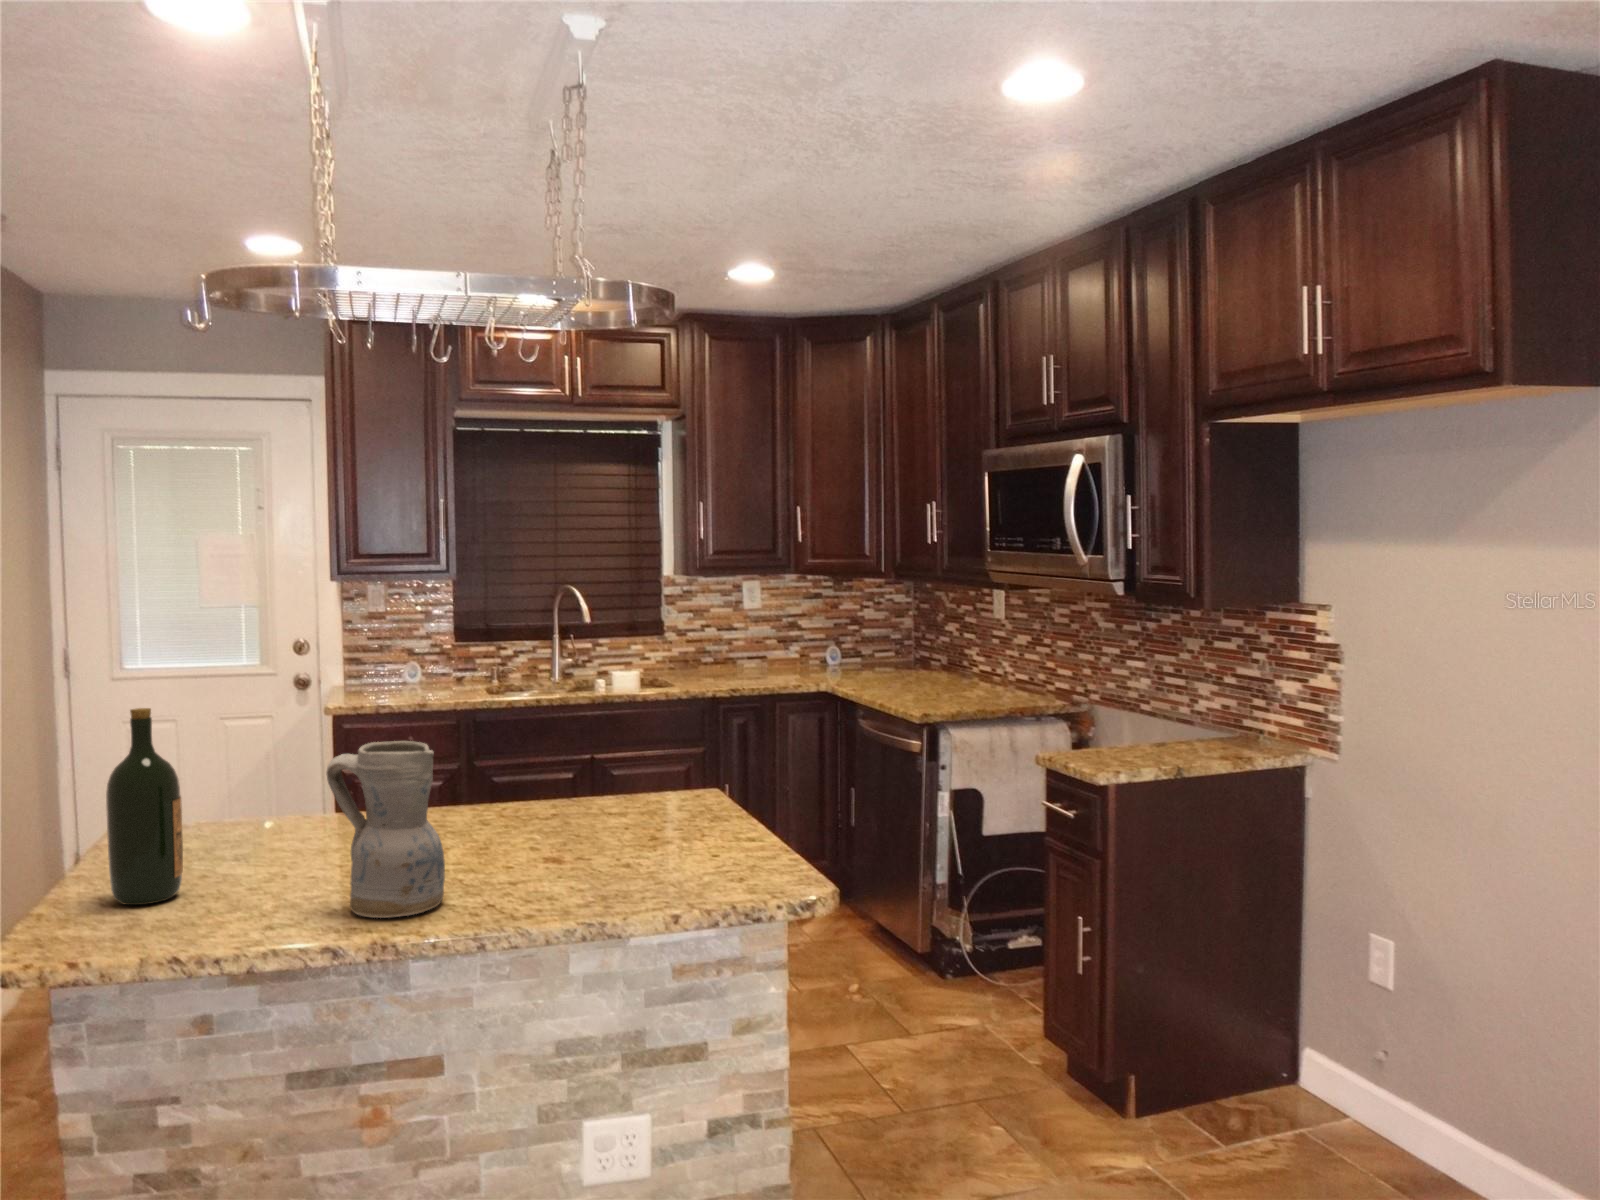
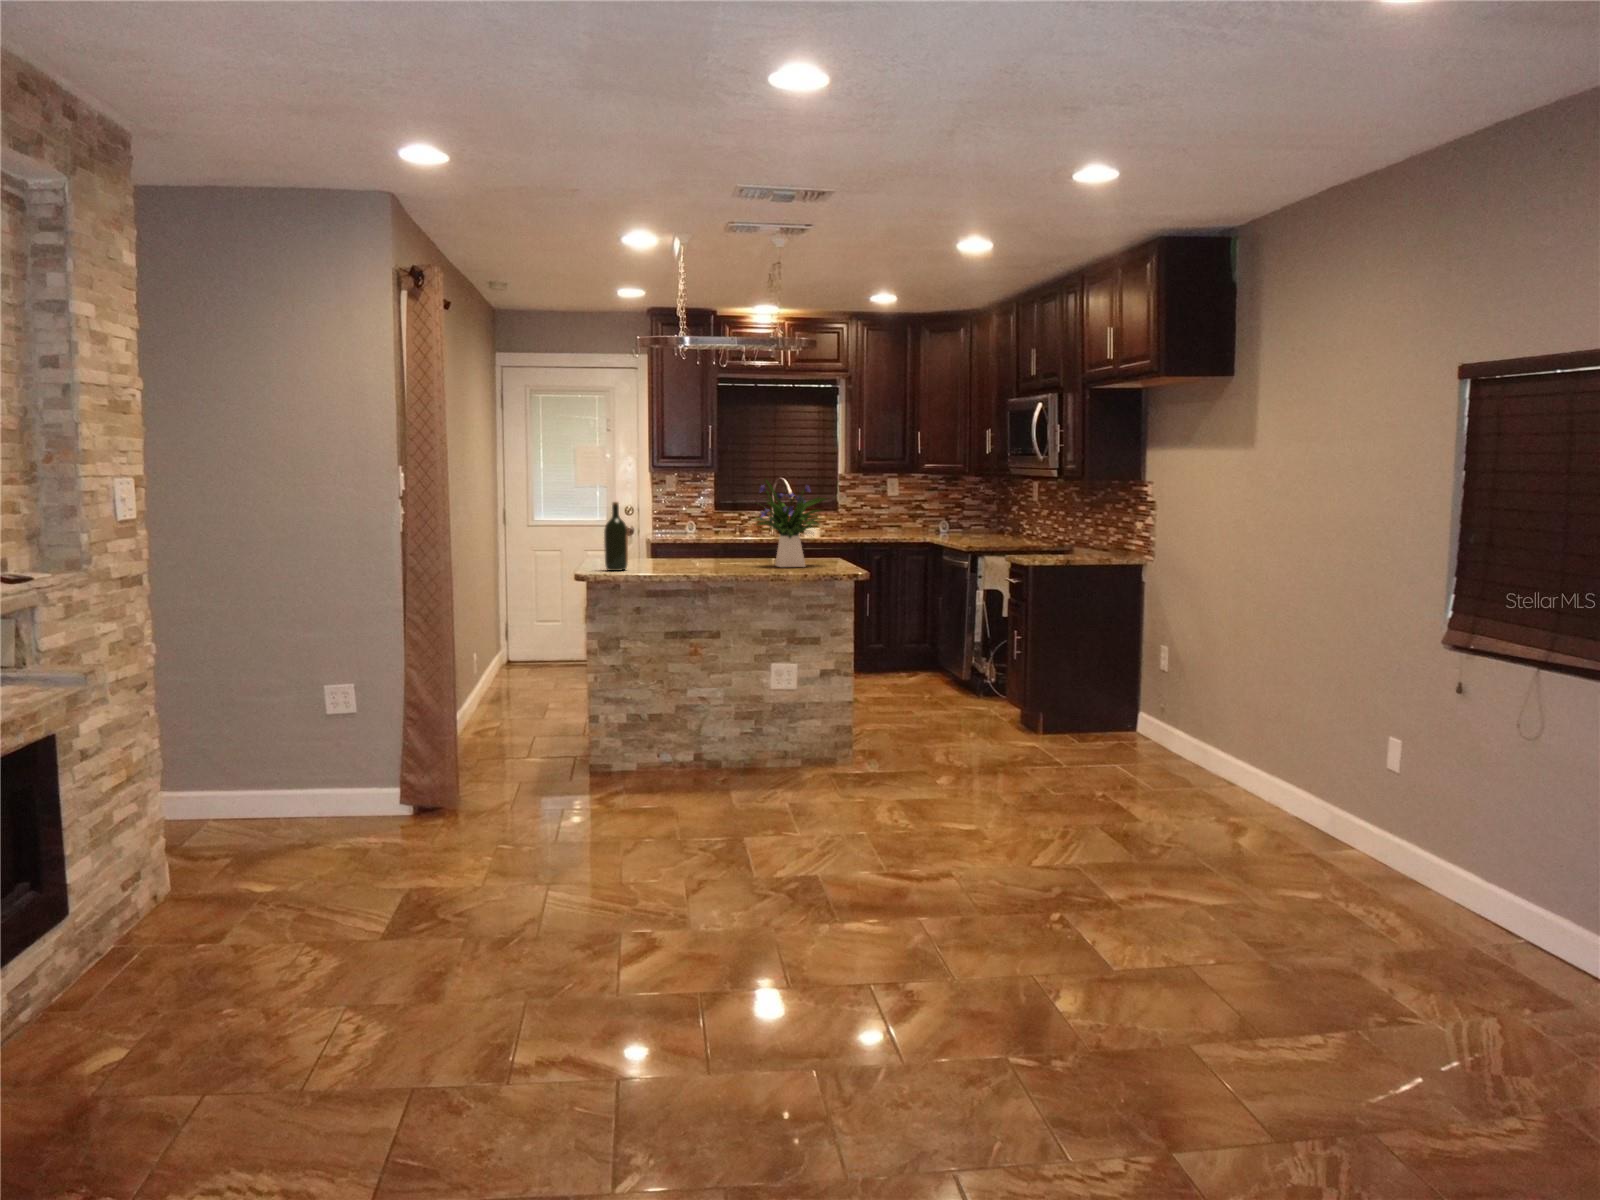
flower arrangement: none [515,628,718,849] -> present [757,479,827,567]
ceramic pitcher: present [326,741,445,918] -> none [680,514,720,573]

